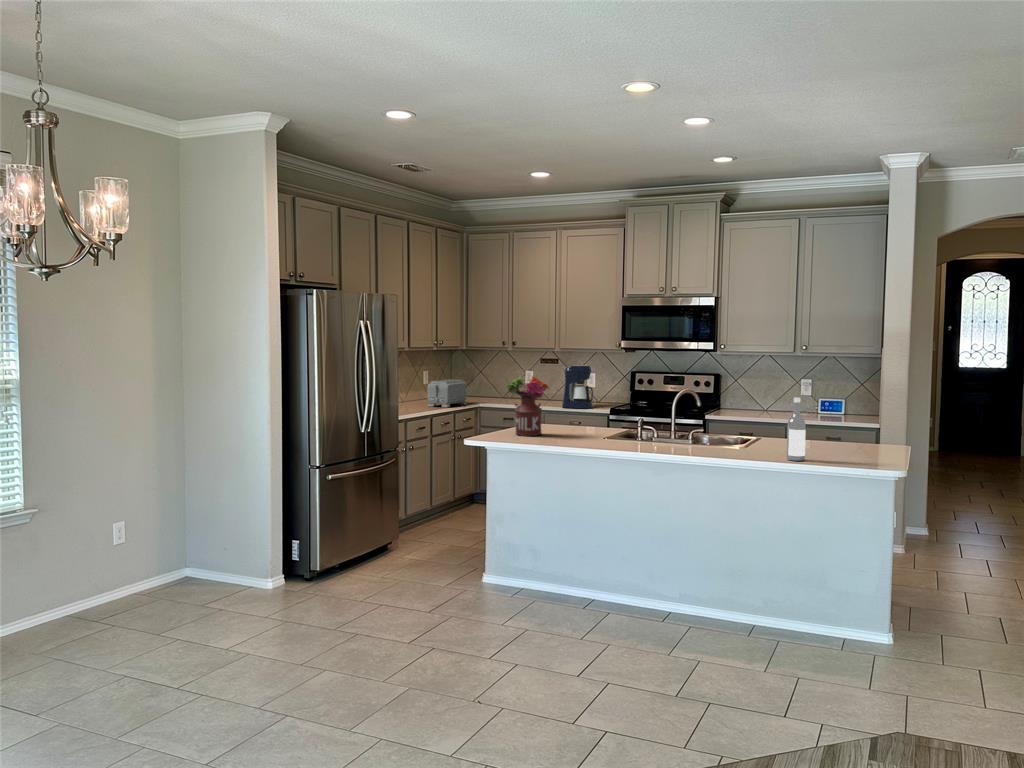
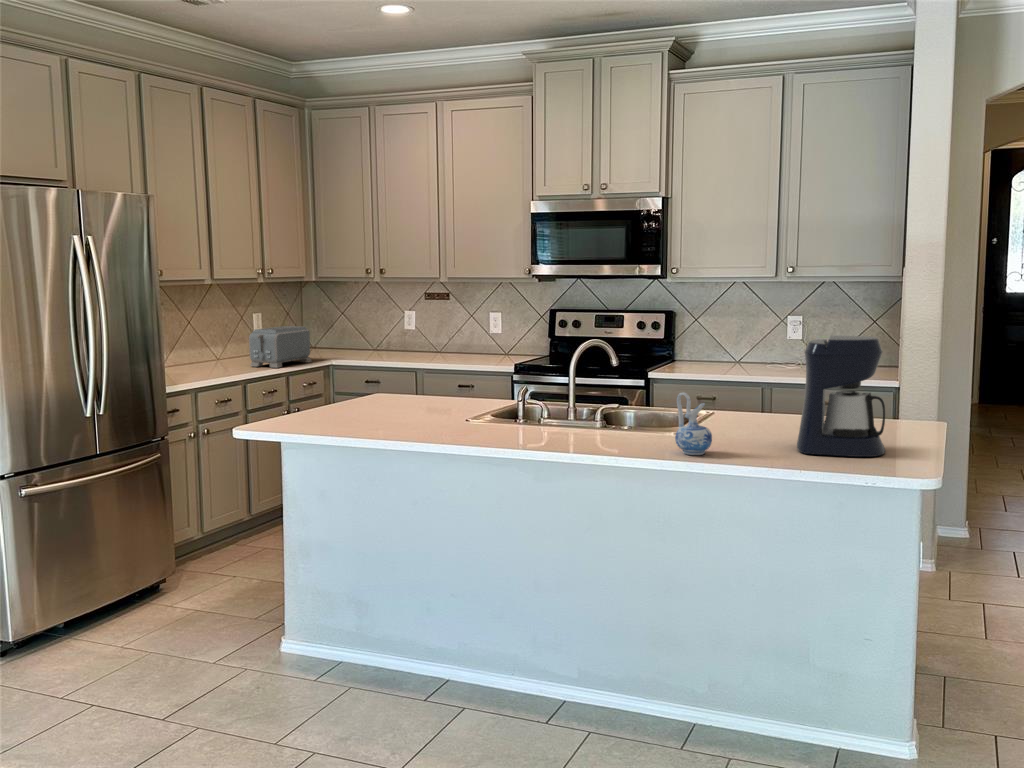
coffee maker: present [562,365,594,408] -> present [797,335,885,457]
flower arrangement: present [507,376,549,436] -> none [311,323,381,420]
wine bottle: present [787,398,806,461] -> none [743,355,773,462]
ceramic pitcher: none [745,420,767,457] -> present [675,392,712,455]

